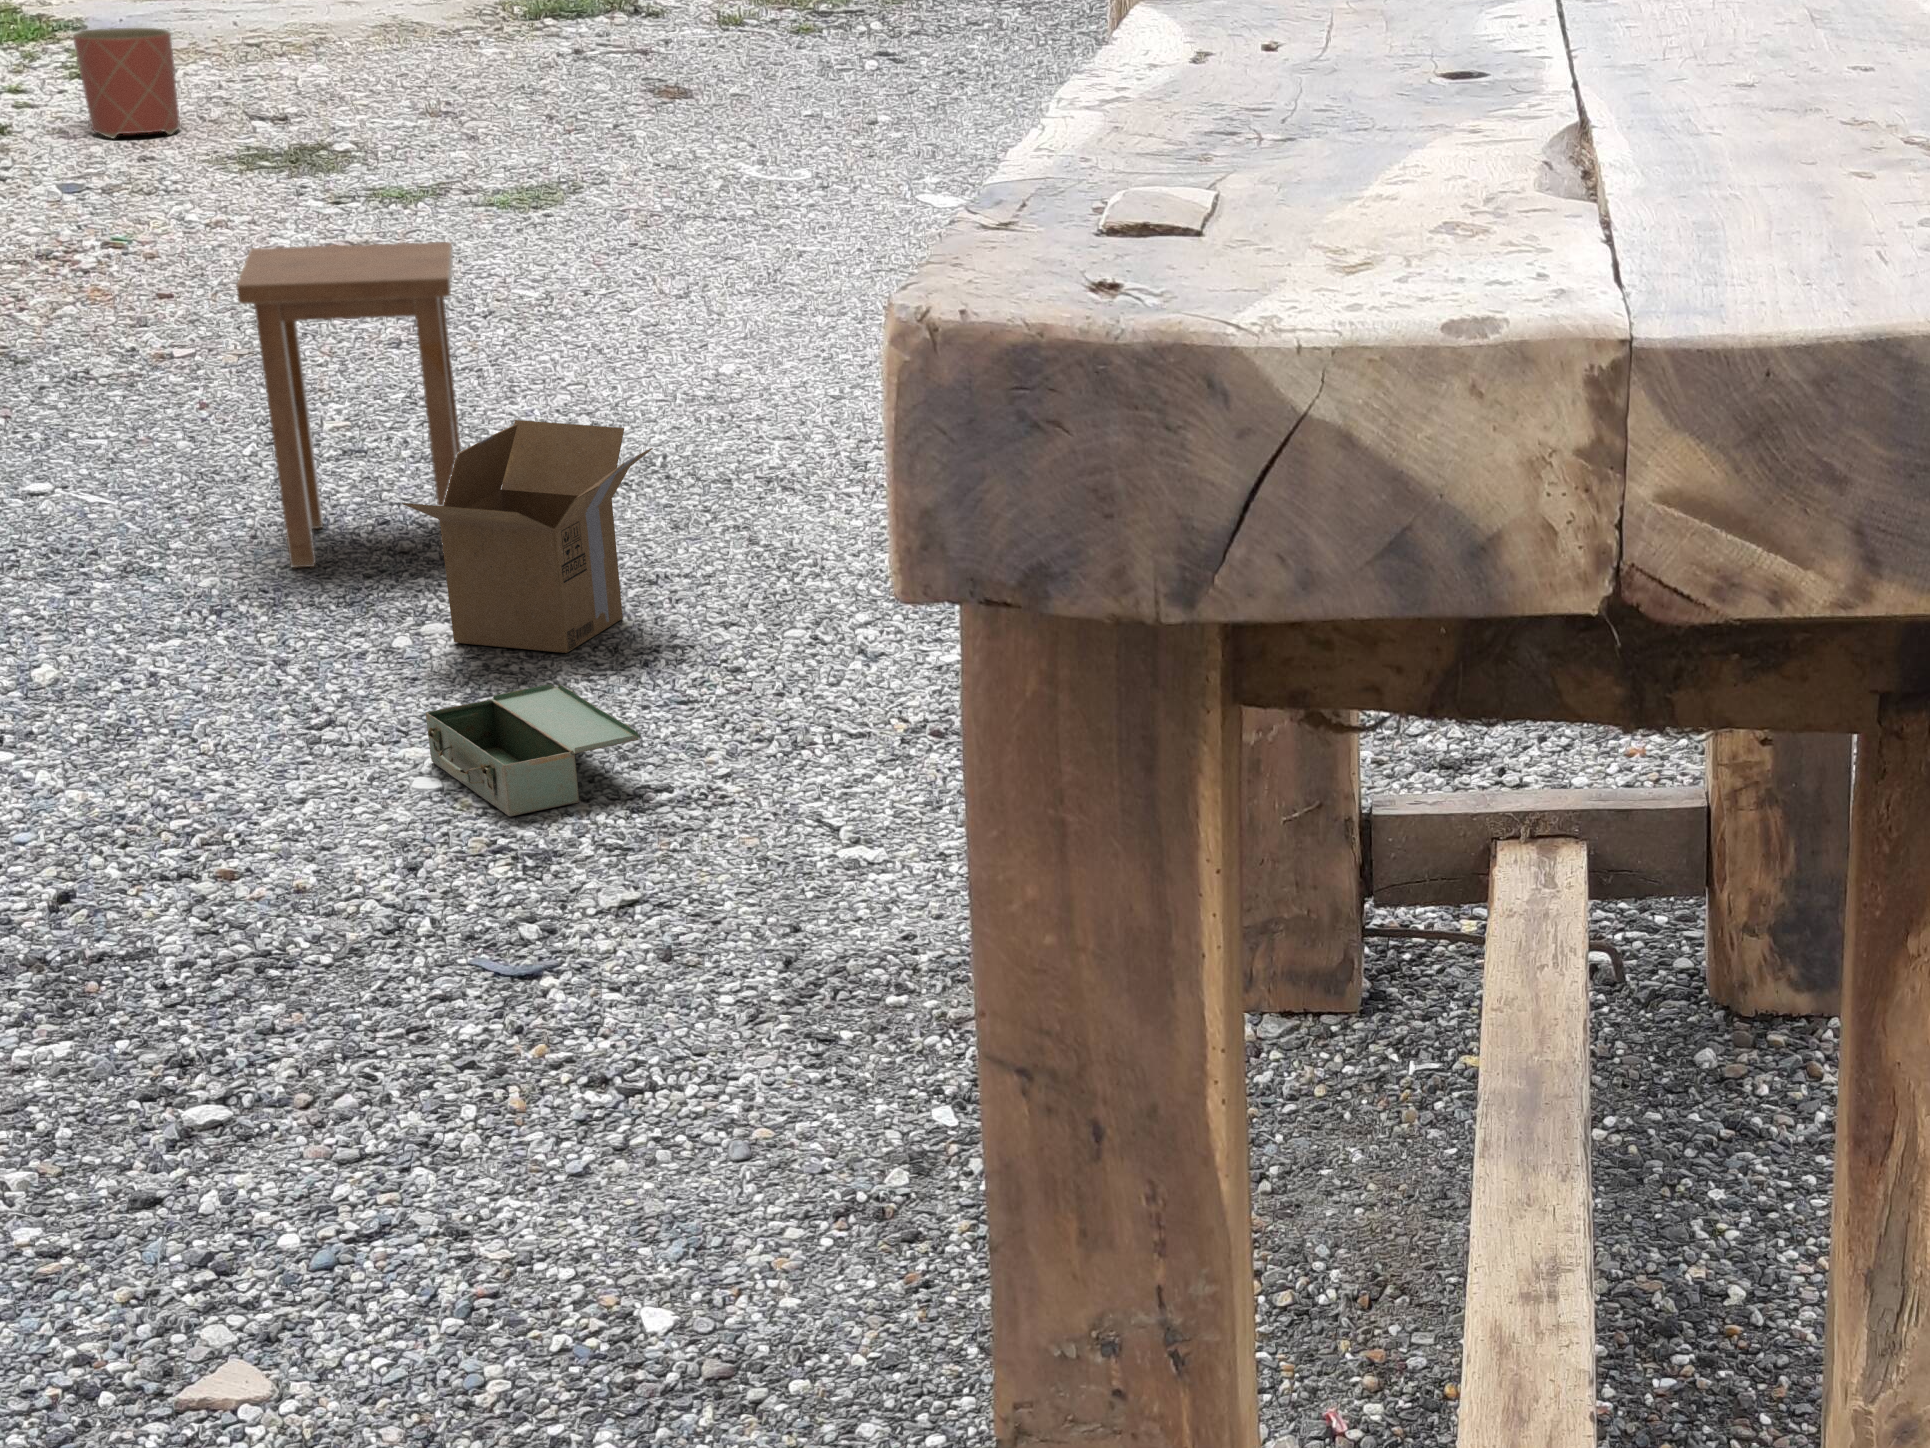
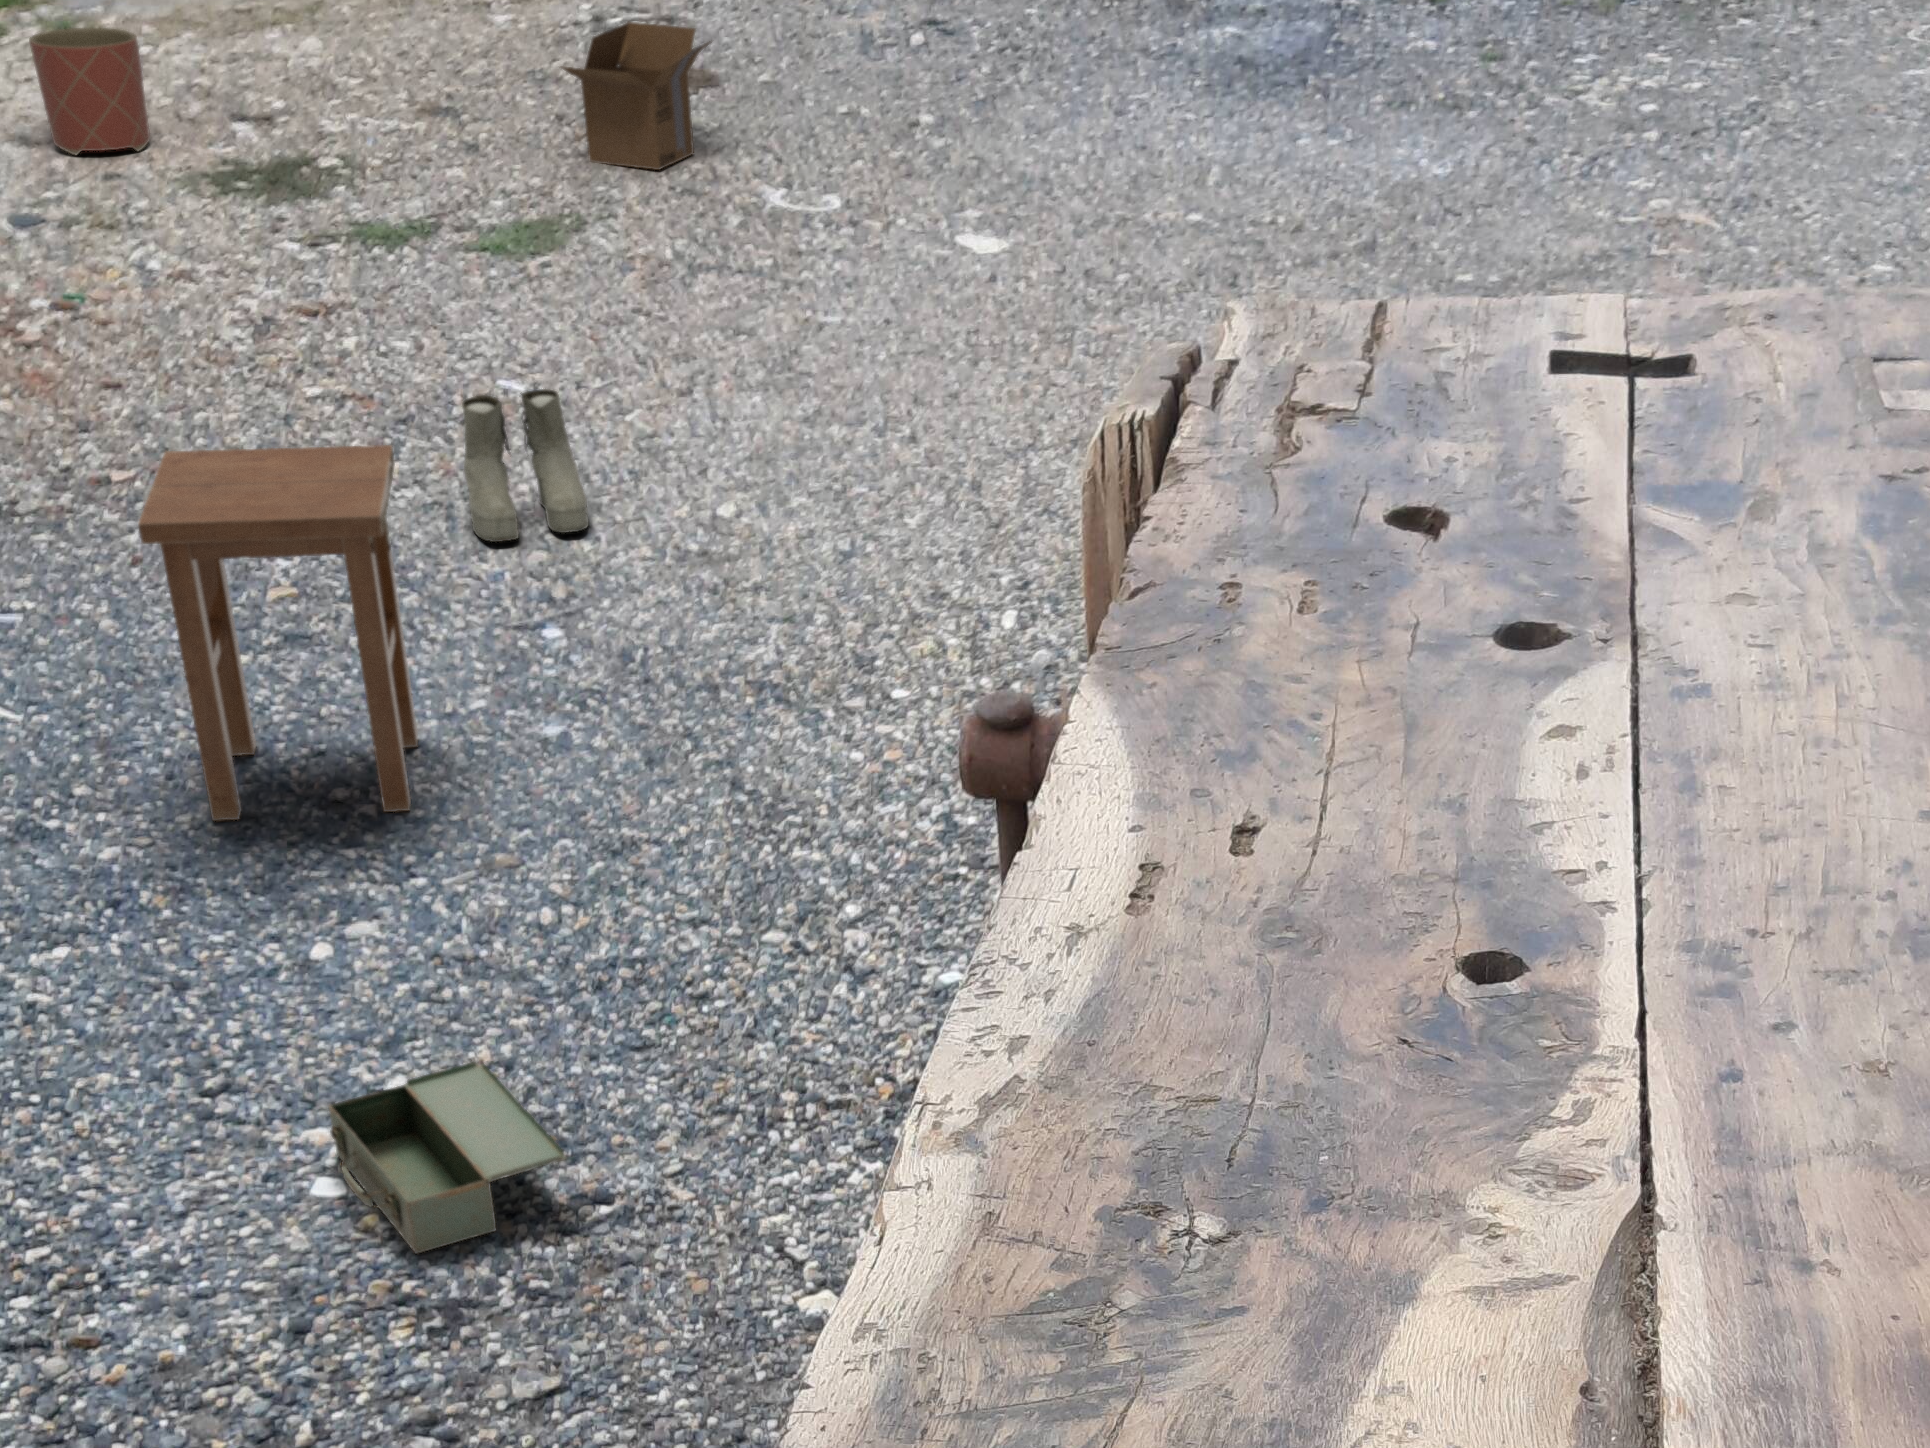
boots: none [492,264,606,393] -> present [462,389,589,542]
cardboard box: present [402,420,653,653] -> present [561,22,710,170]

